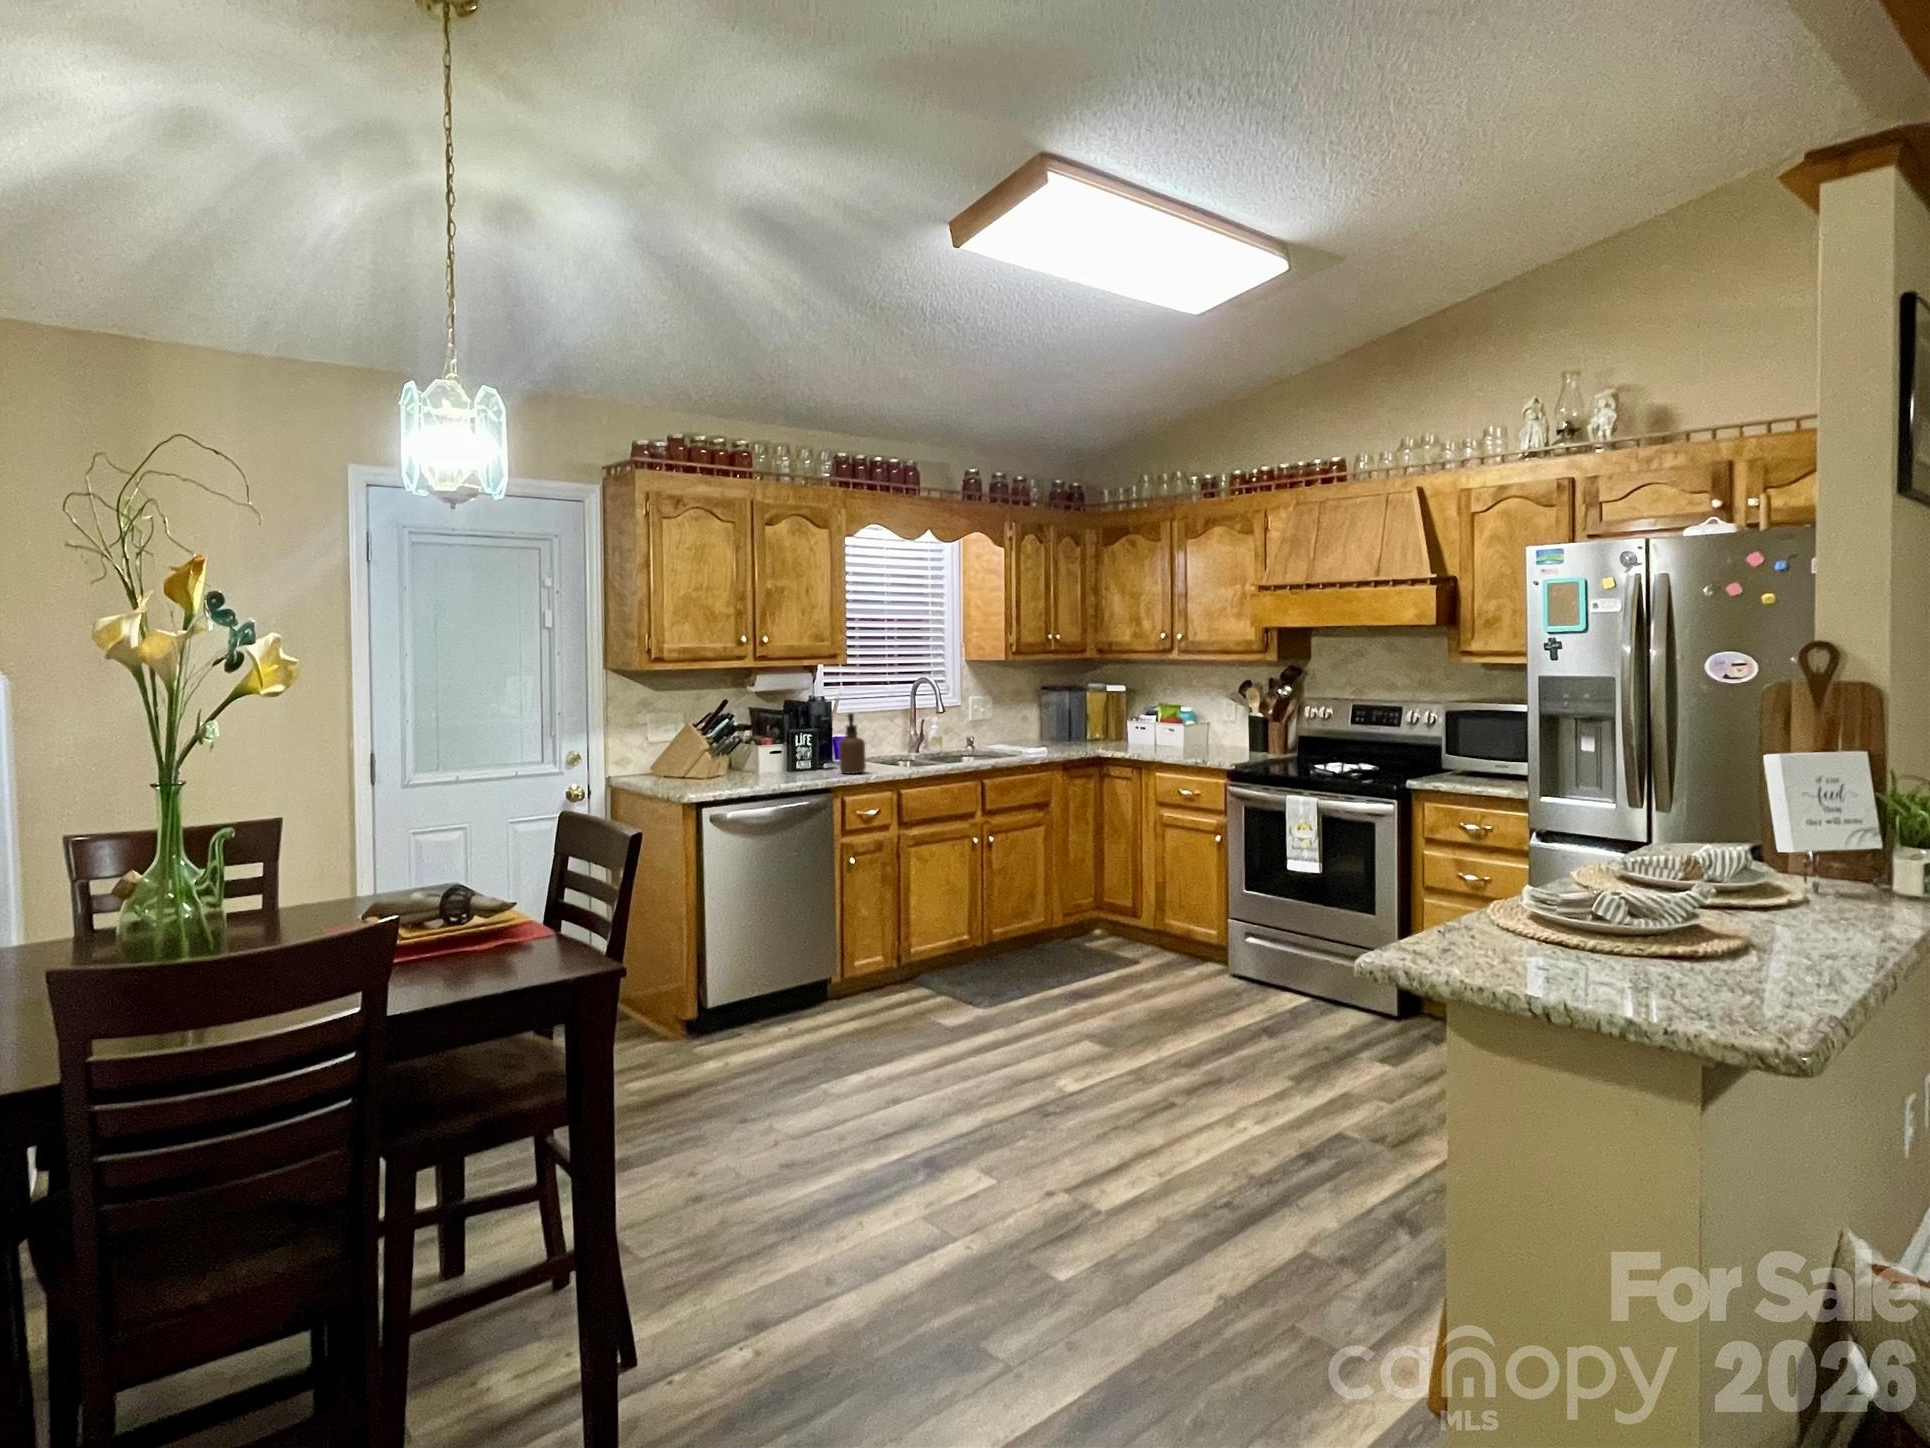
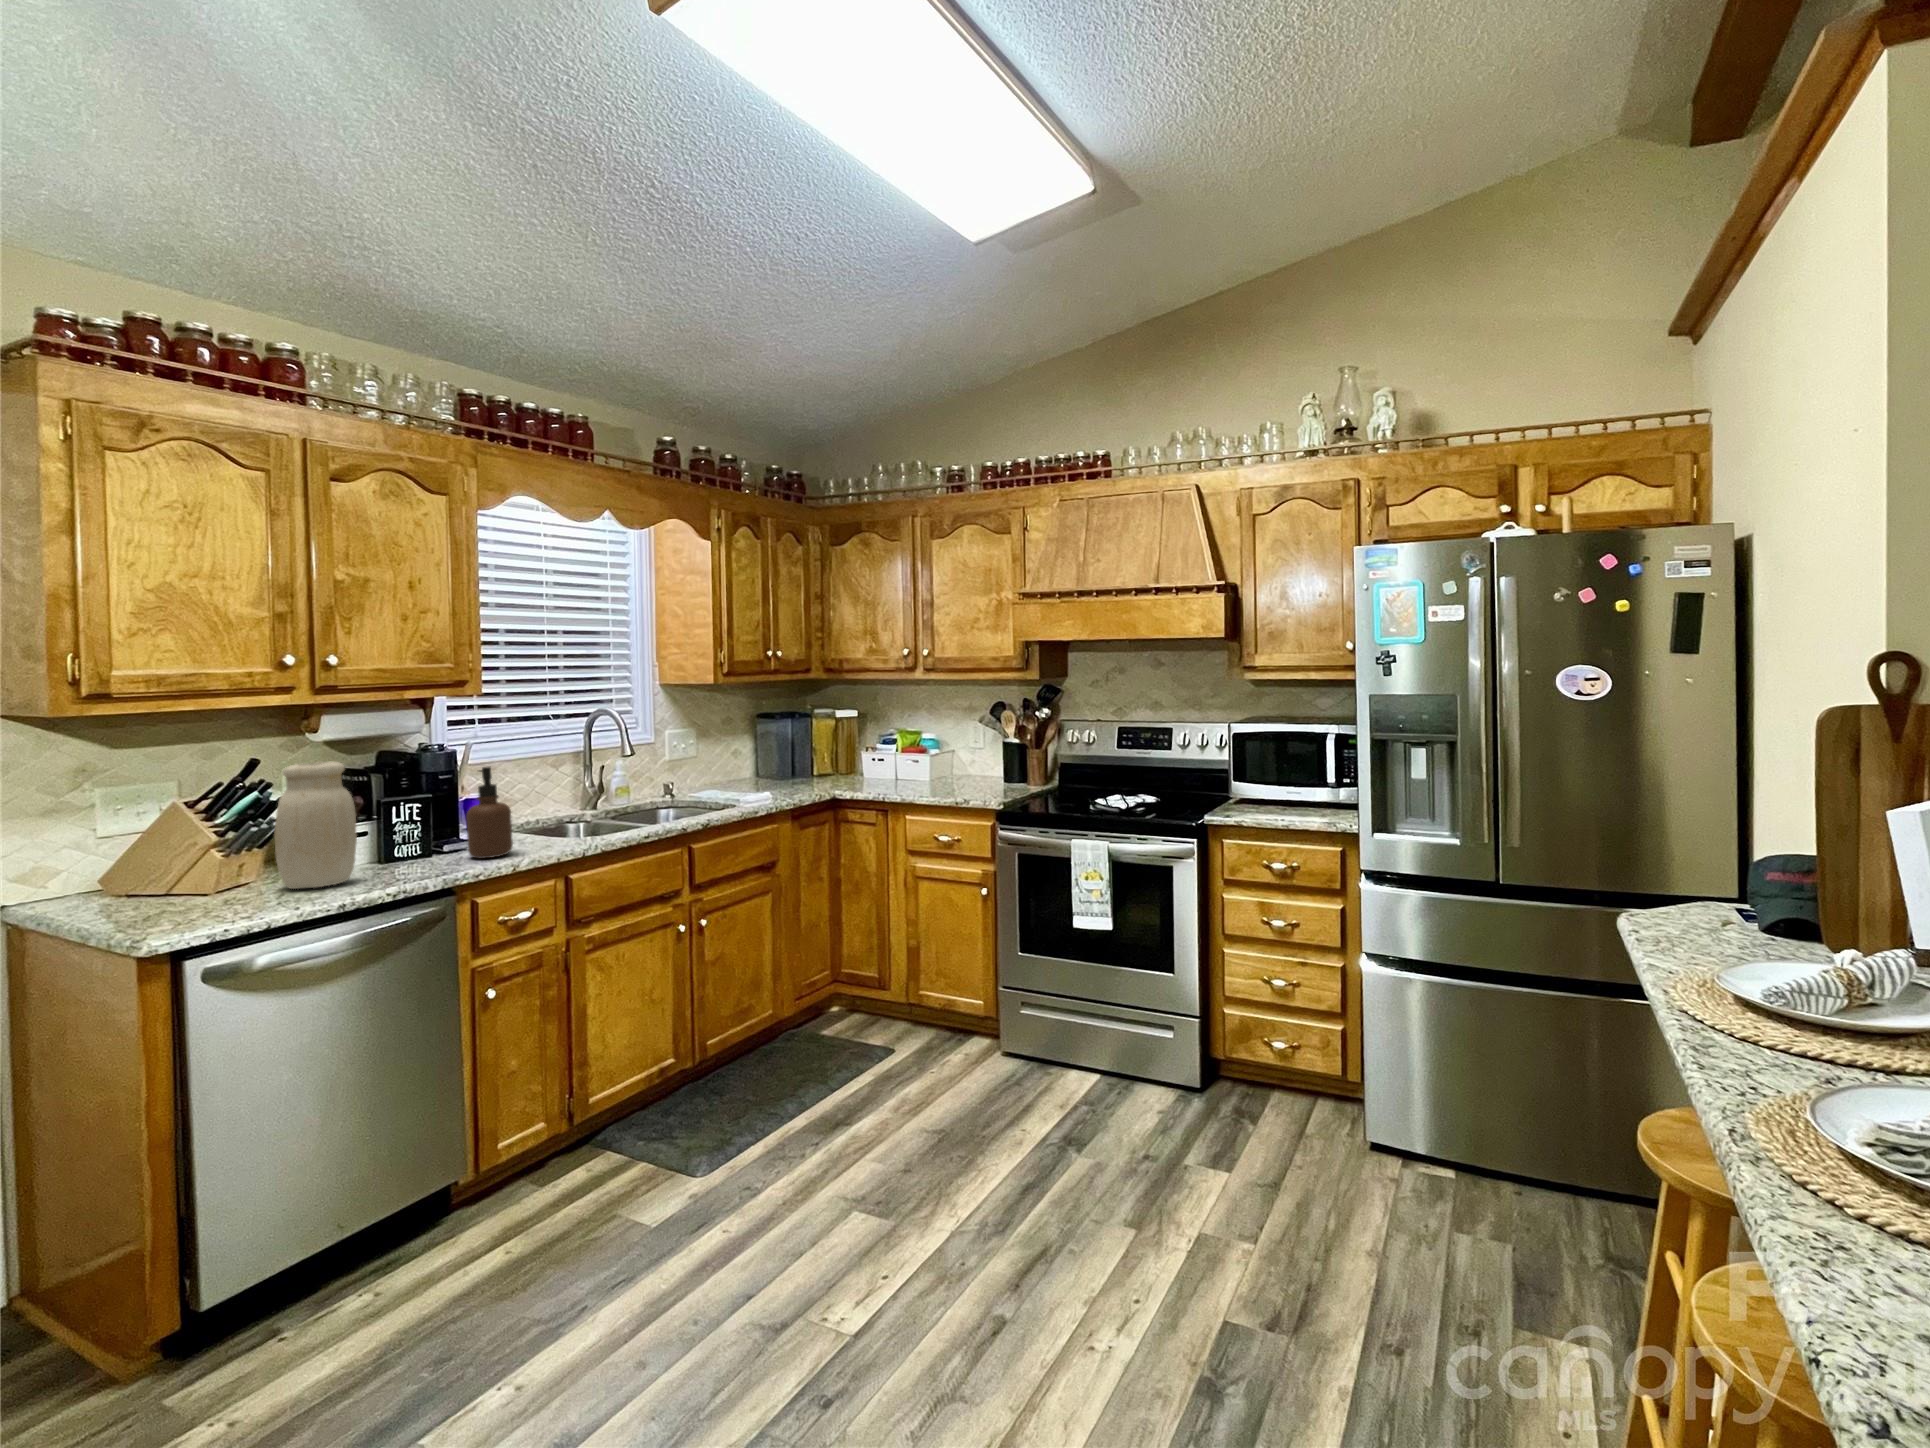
jar: none [742,704,782,779] -> present [275,761,357,889]

